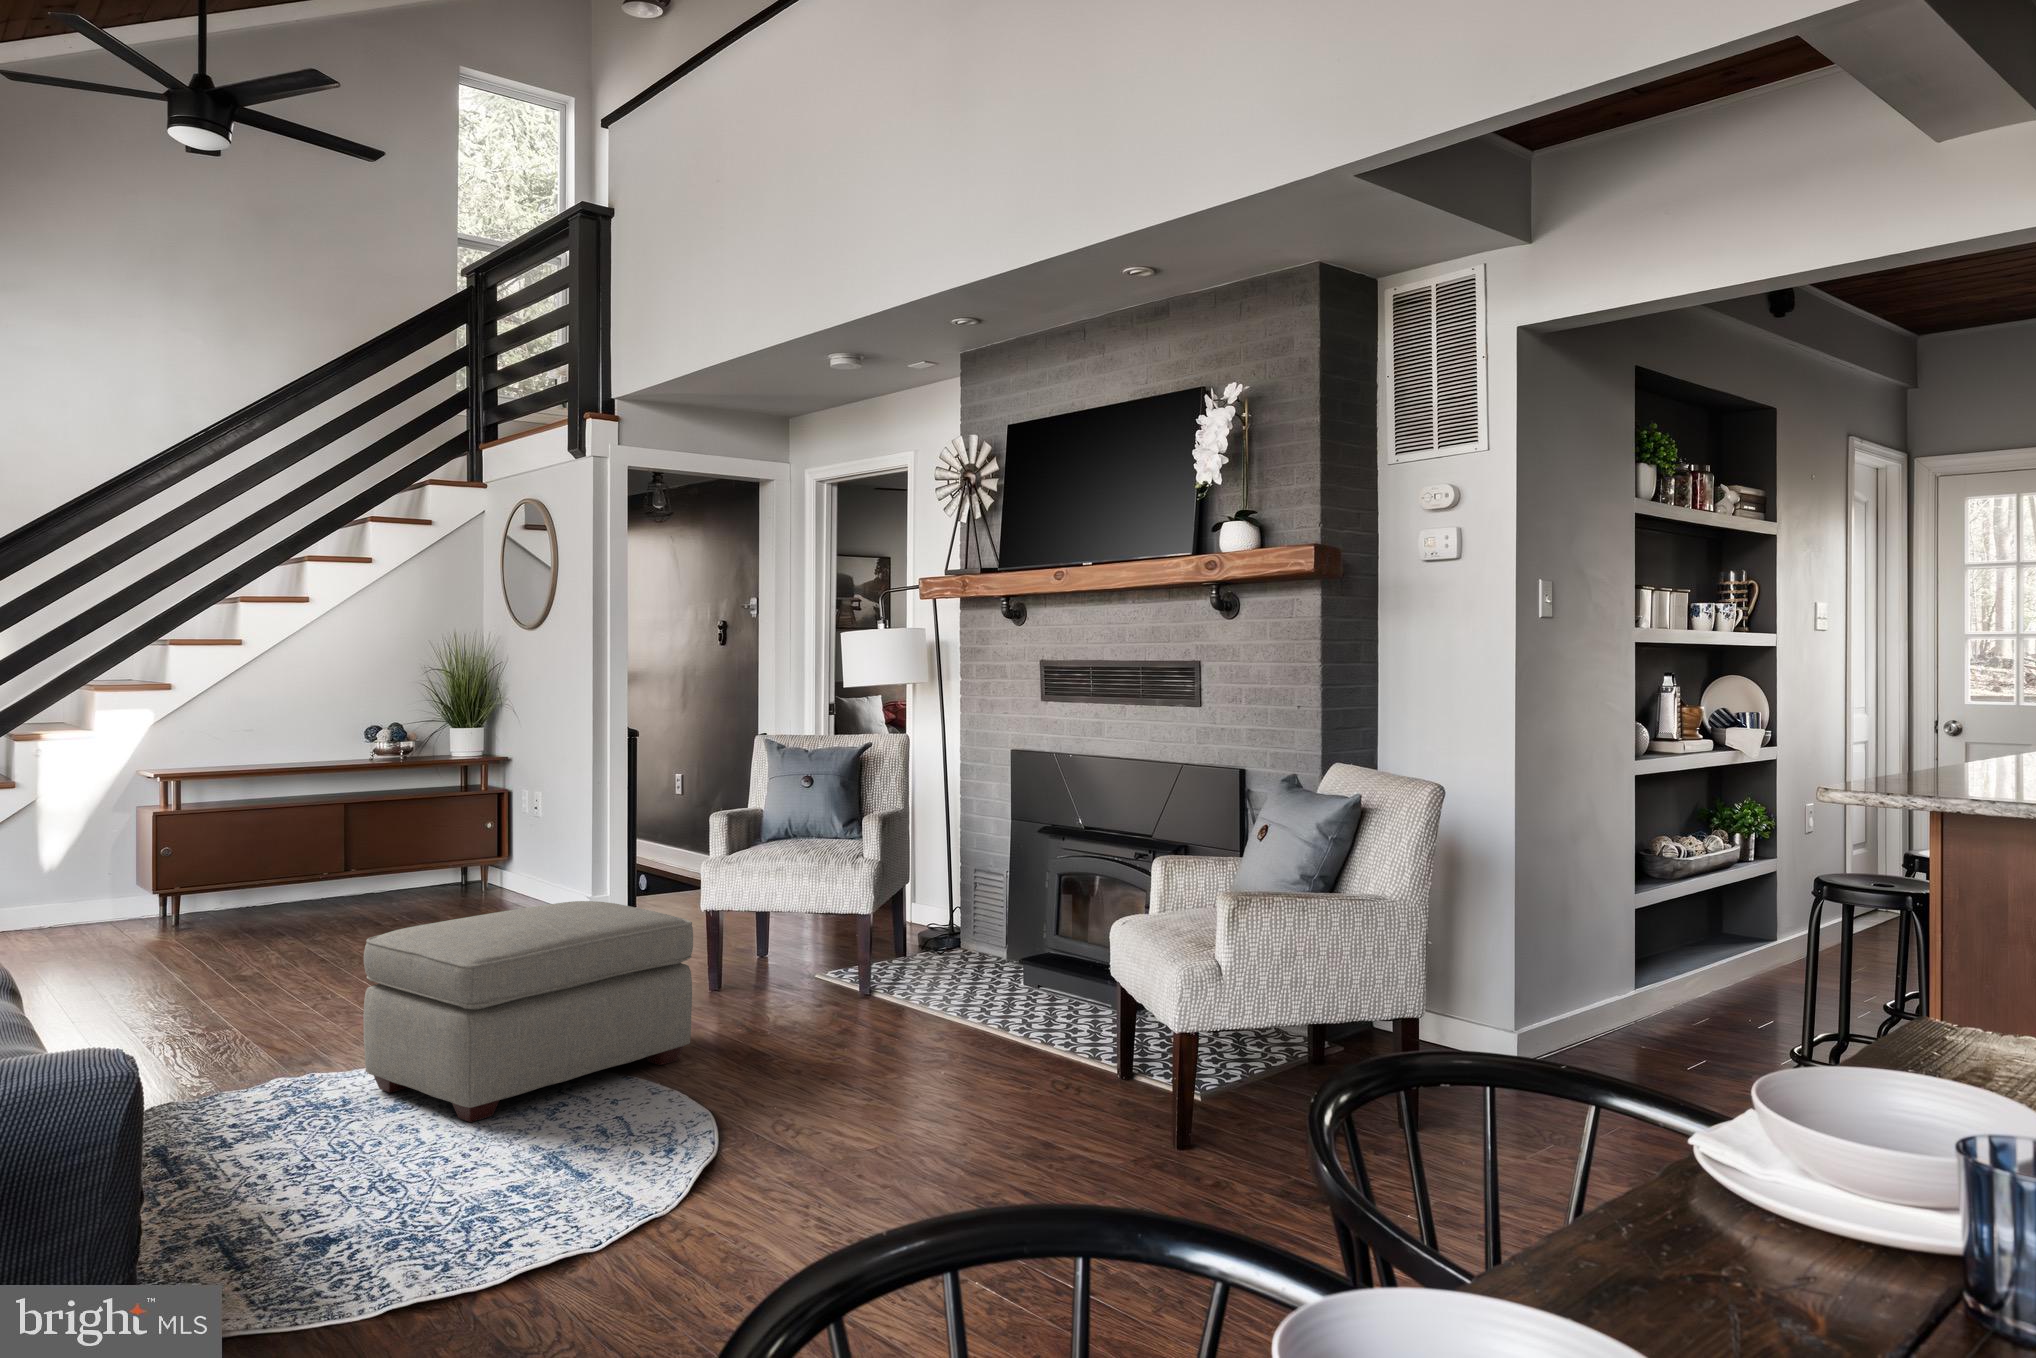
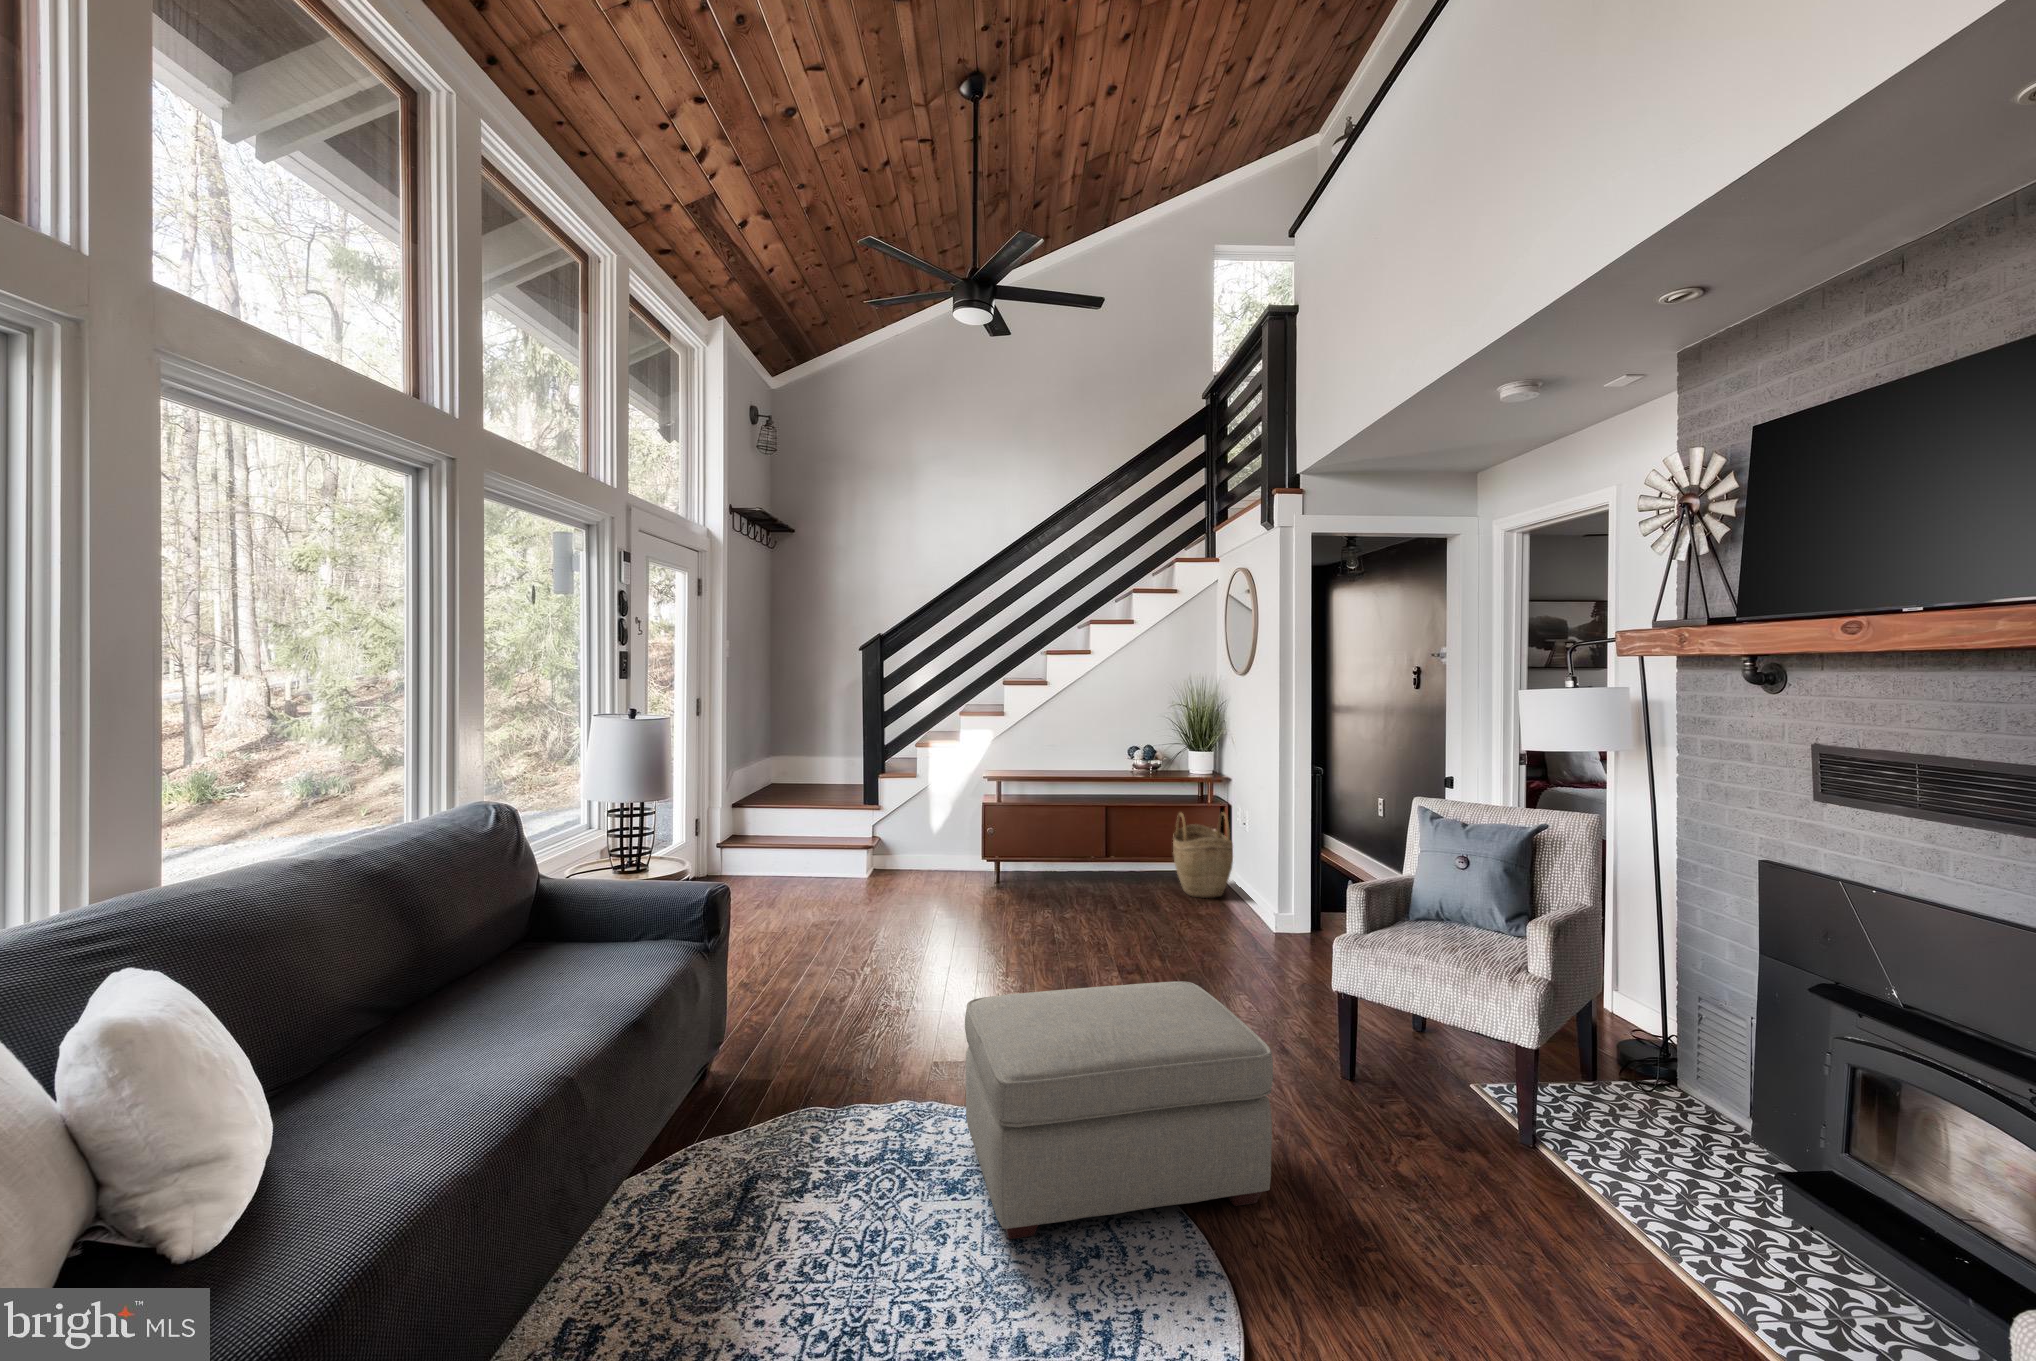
woven basket: none [440,796,523,902] -> present [1173,813,1233,898]

